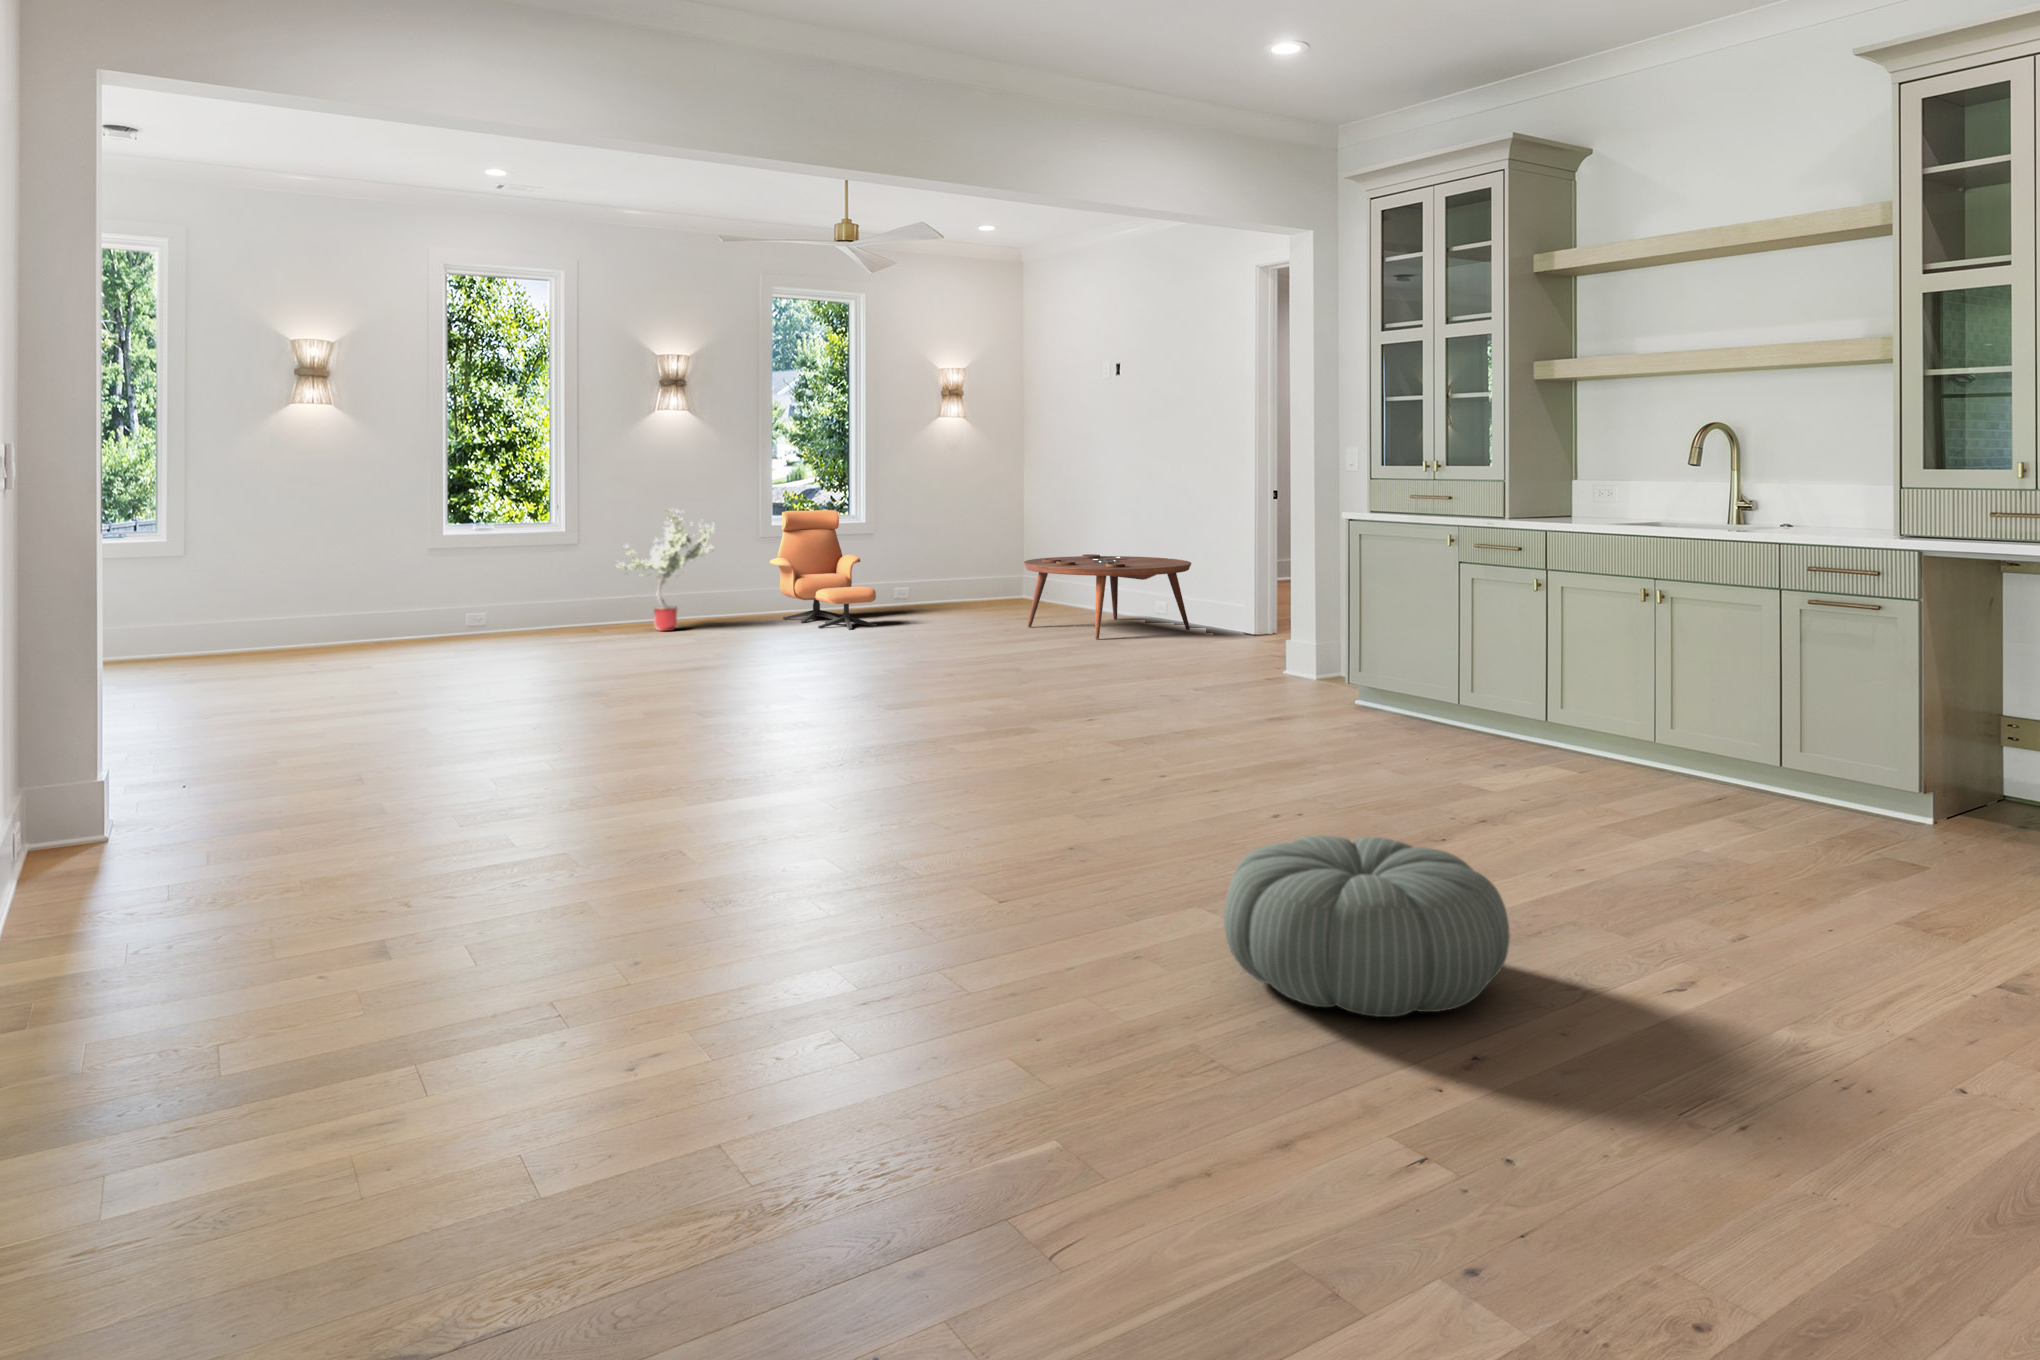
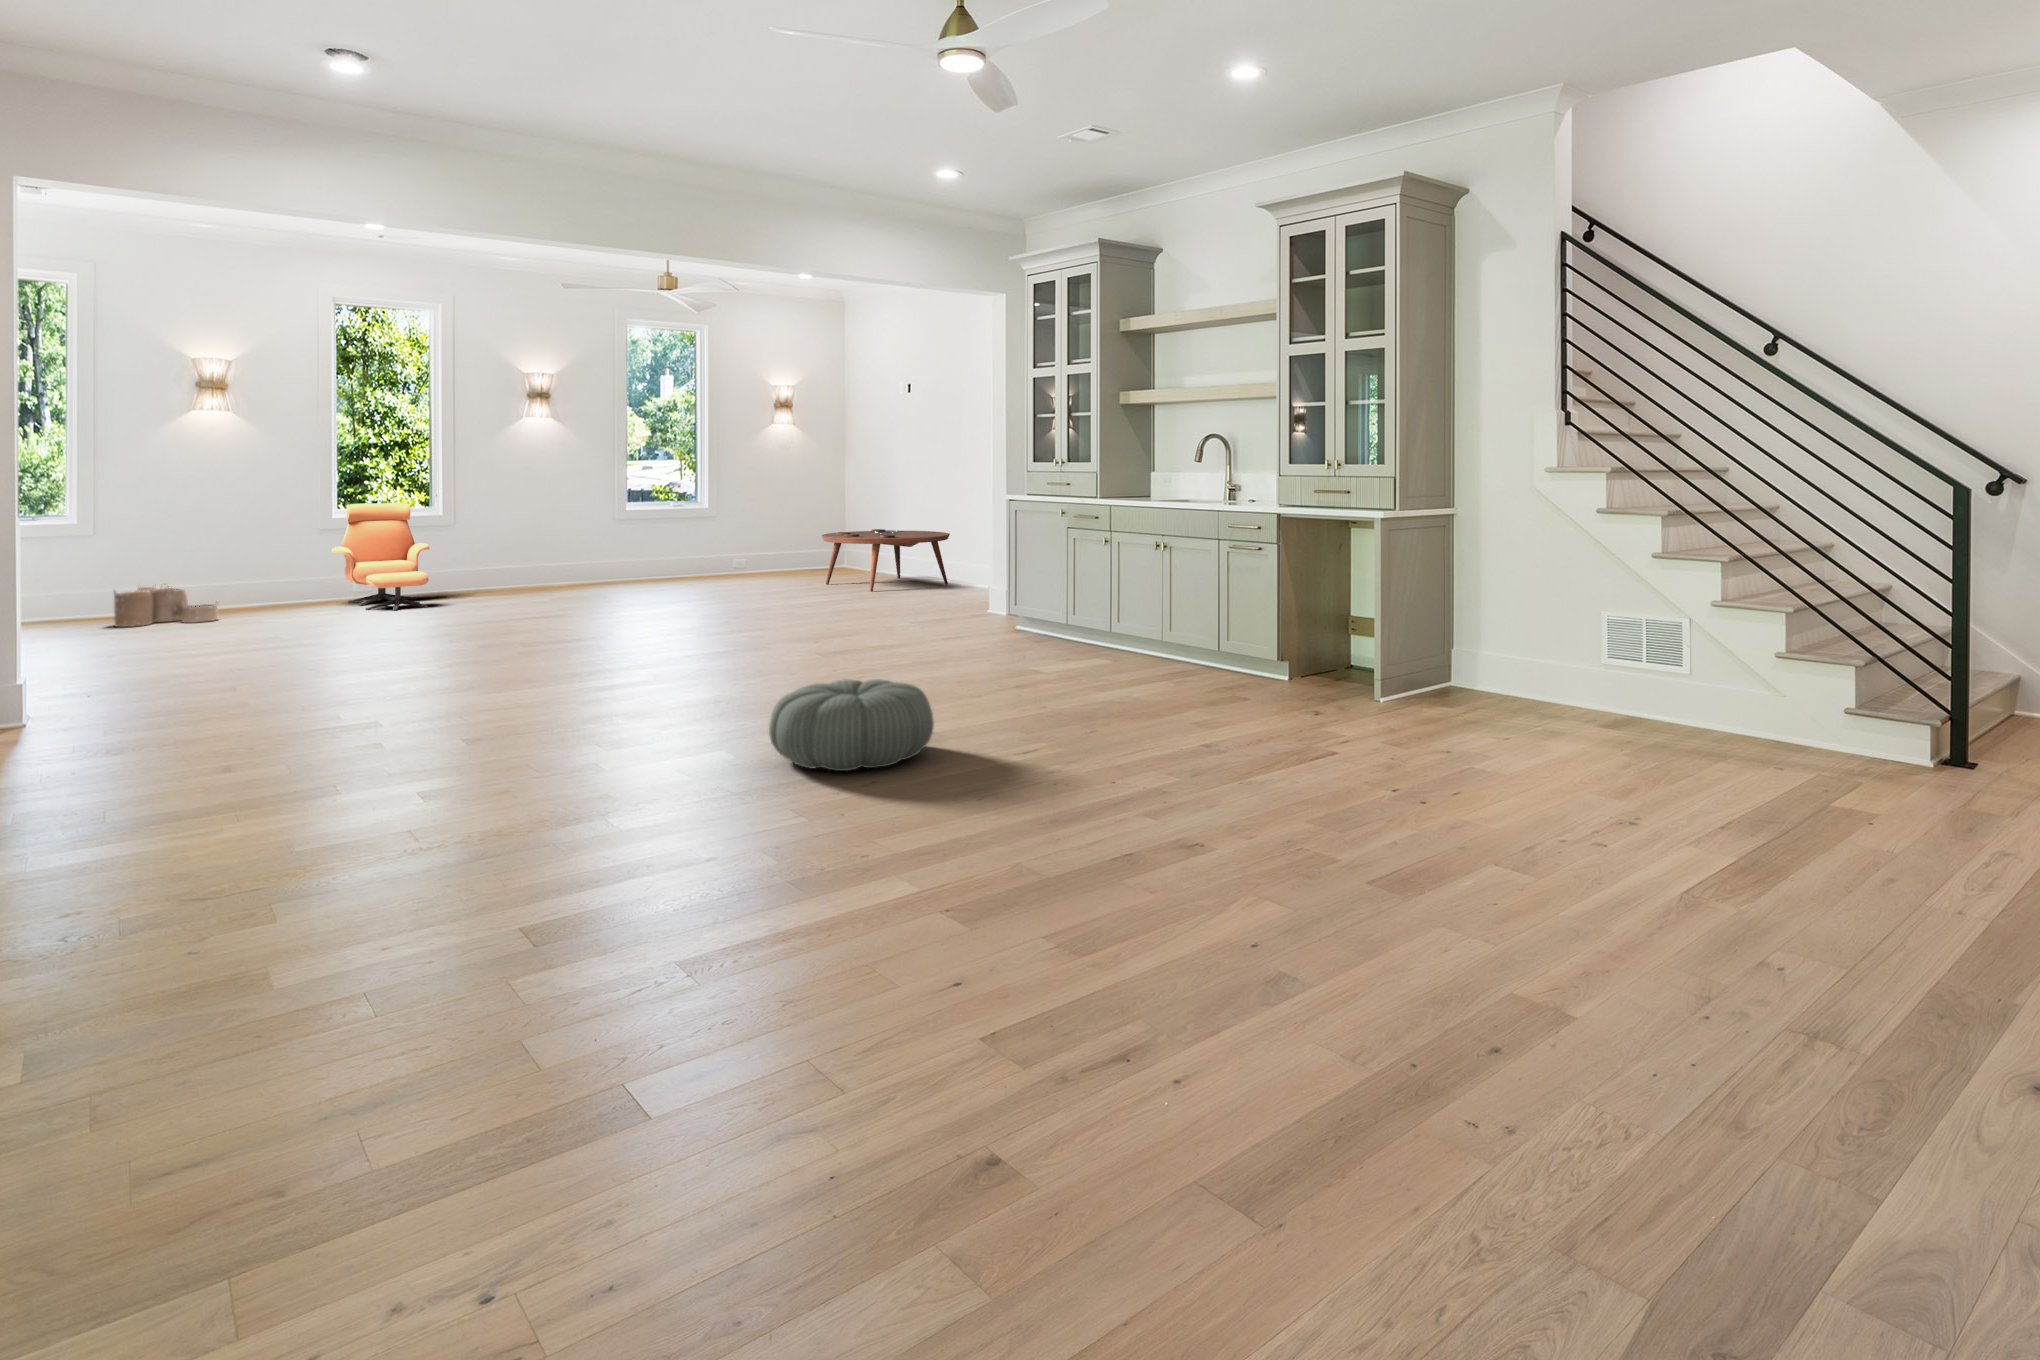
potted tree: present [616,510,714,631] -> none [486,495,574,592]
lounge chair: present [770,510,877,630] -> present [332,503,430,611]
woven basket: none [198,619,316,674] -> present [114,586,218,627]

